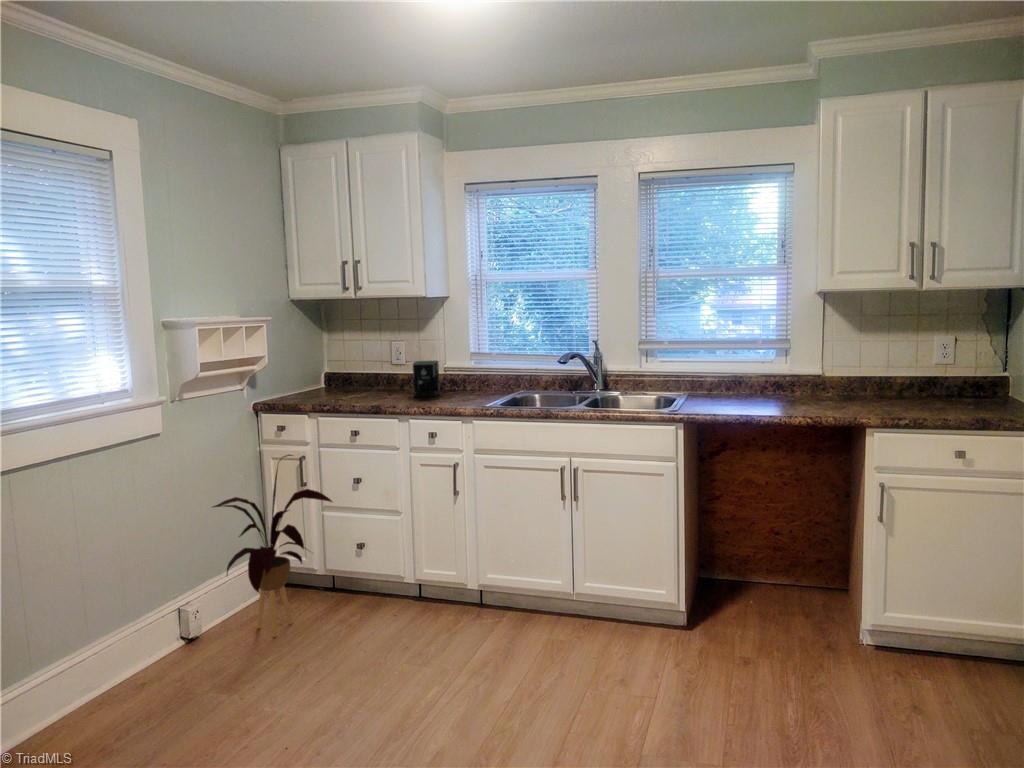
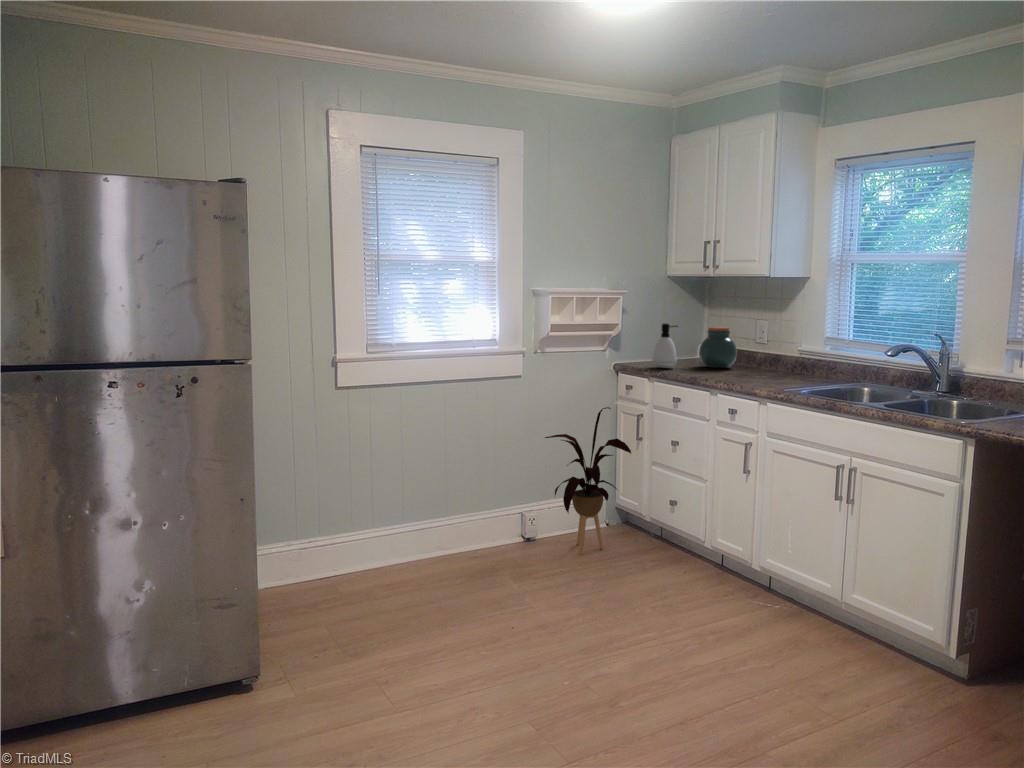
soap dispenser: none [310,351,337,401] -> present [652,323,678,368]
jar: none [348,351,387,394] -> present [699,327,737,368]
coffee maker: present [413,361,475,397] -> none [745,341,818,377]

